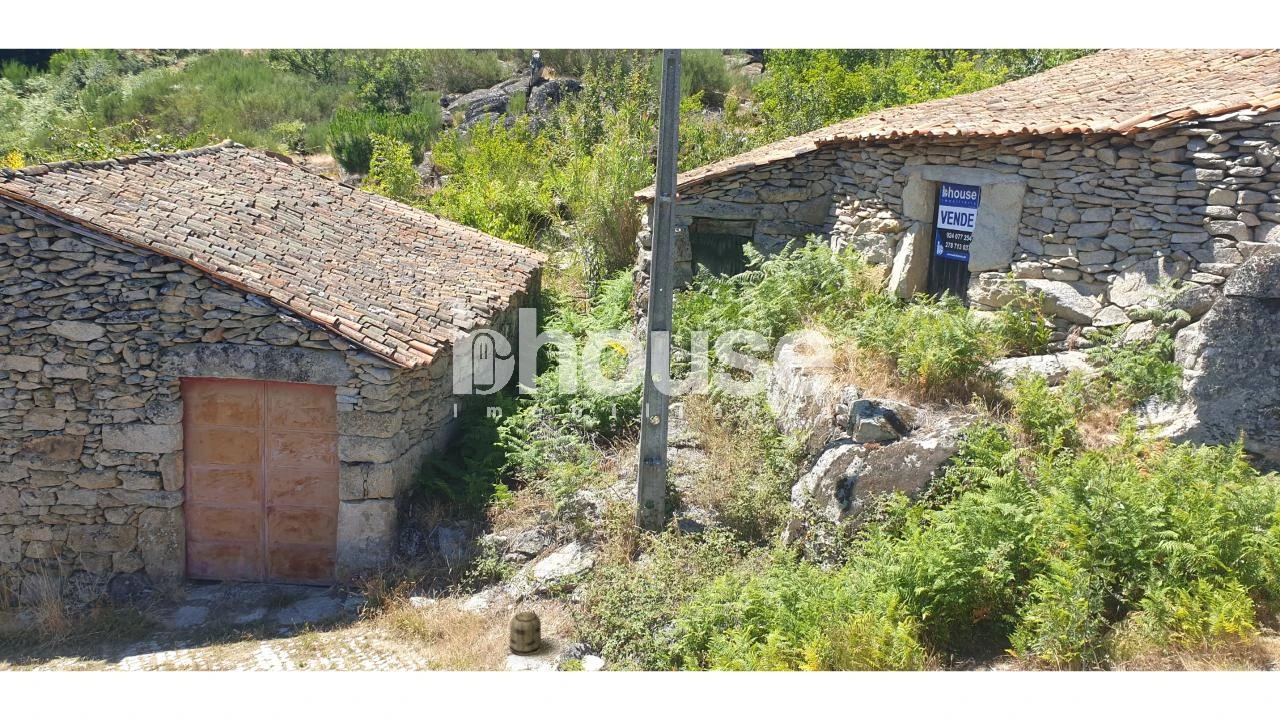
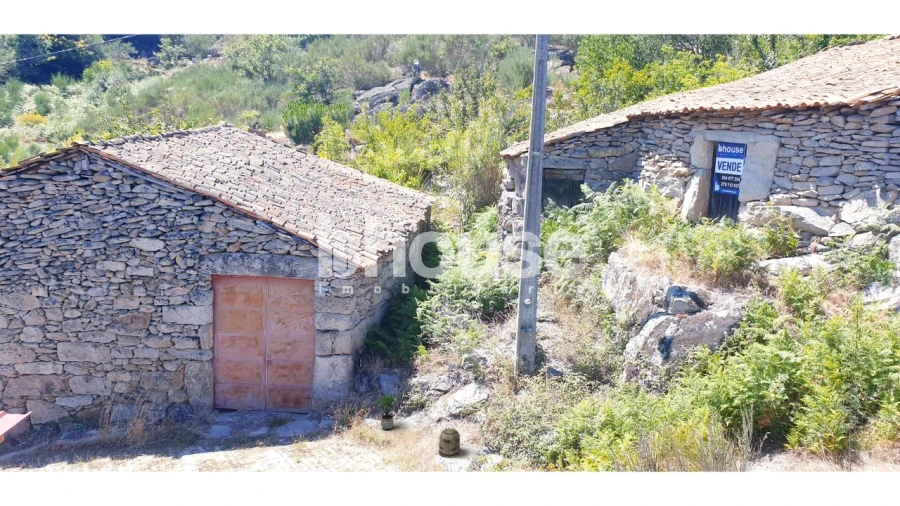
potted plant: none [418,556,457,611] -> present [375,394,397,430]

